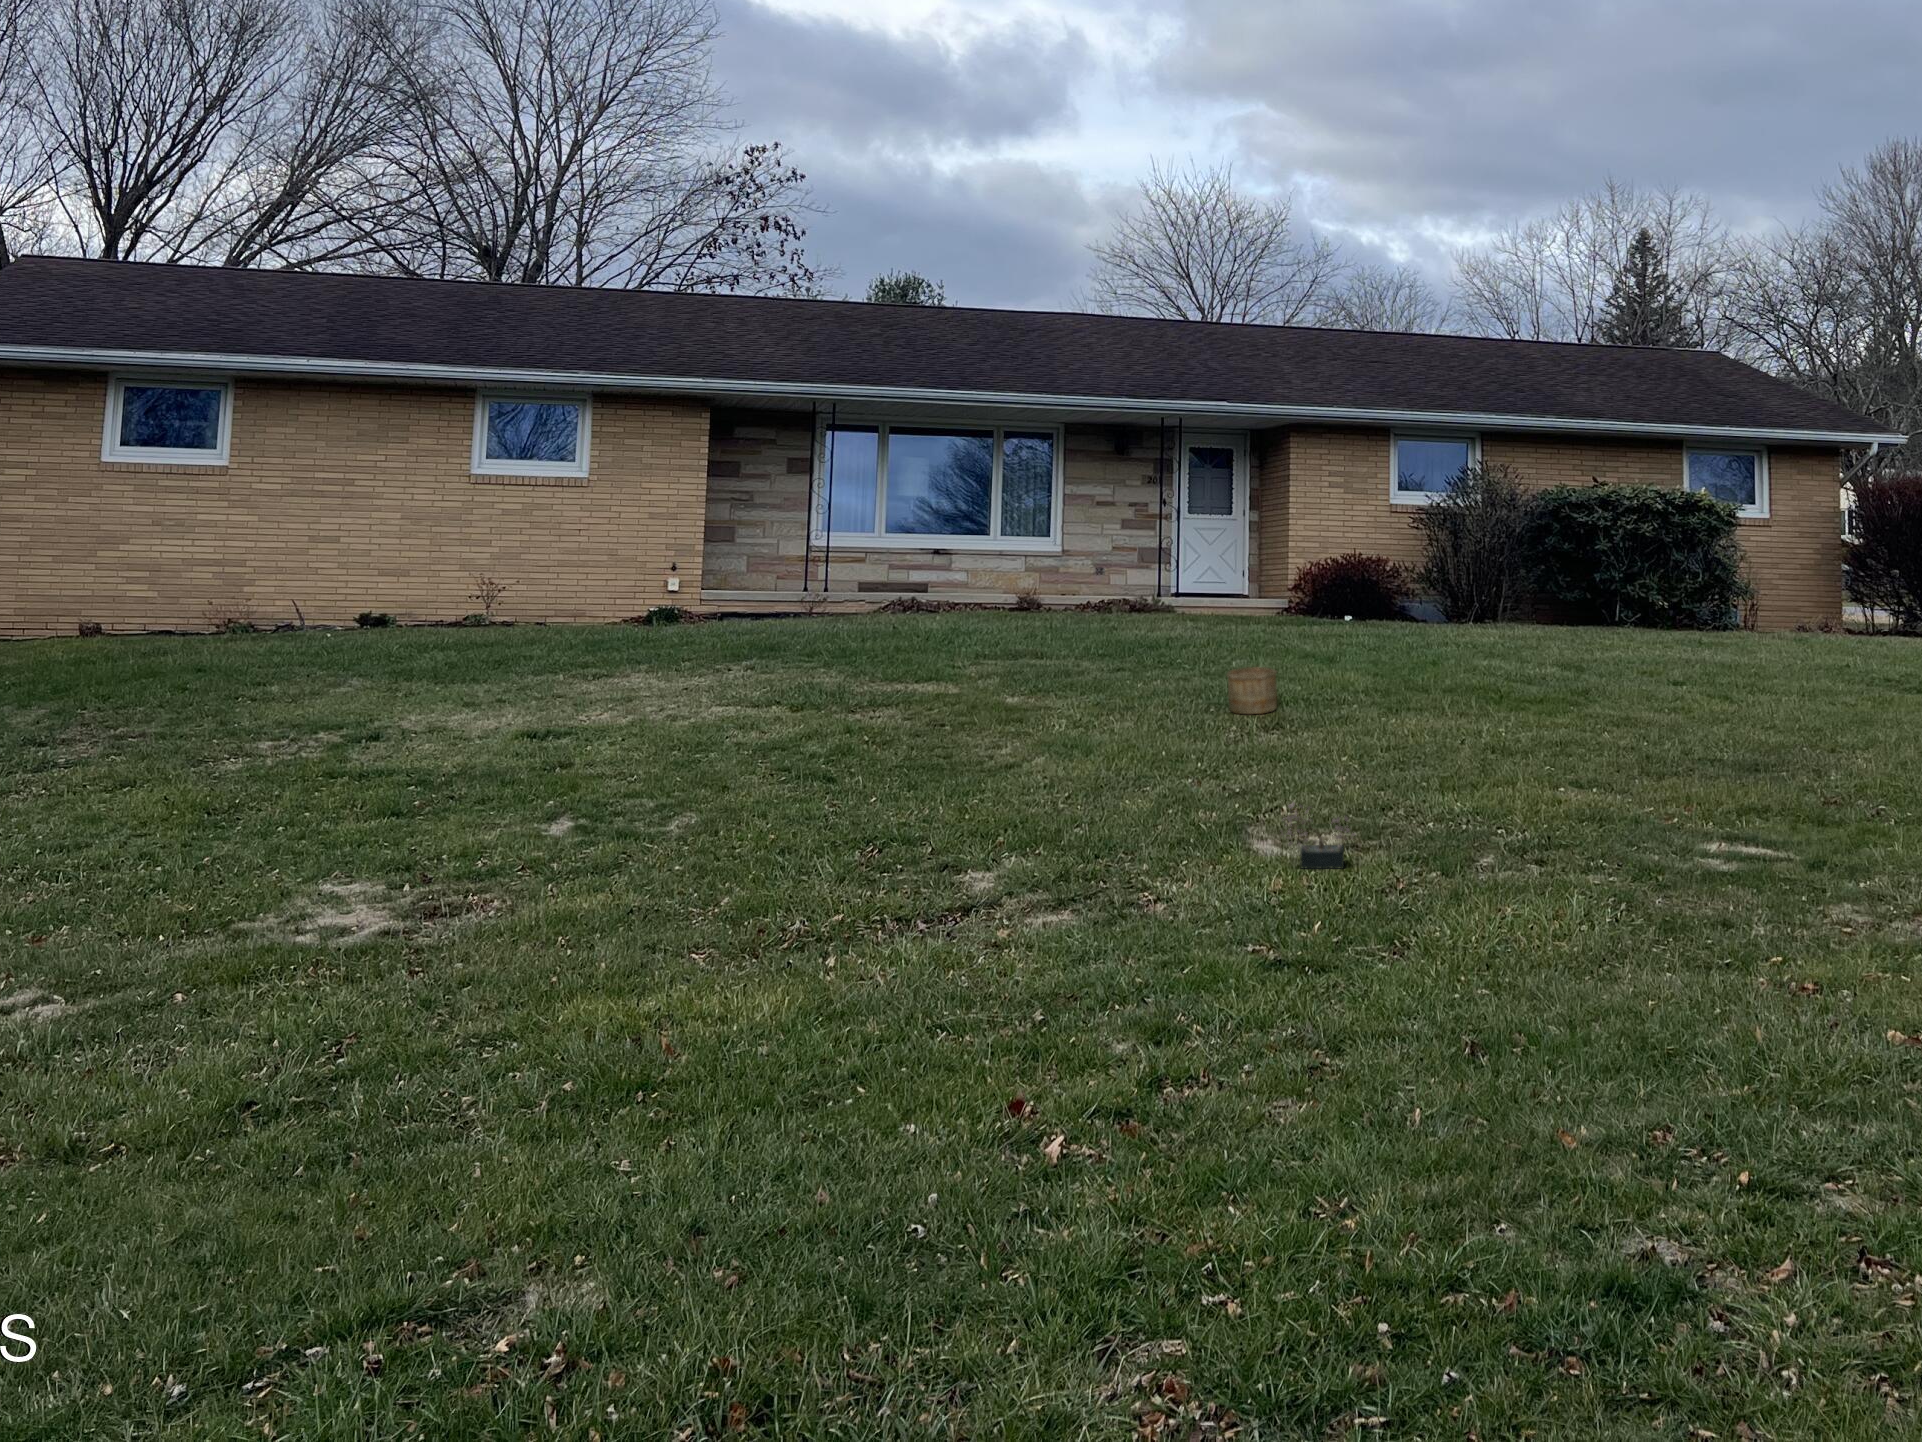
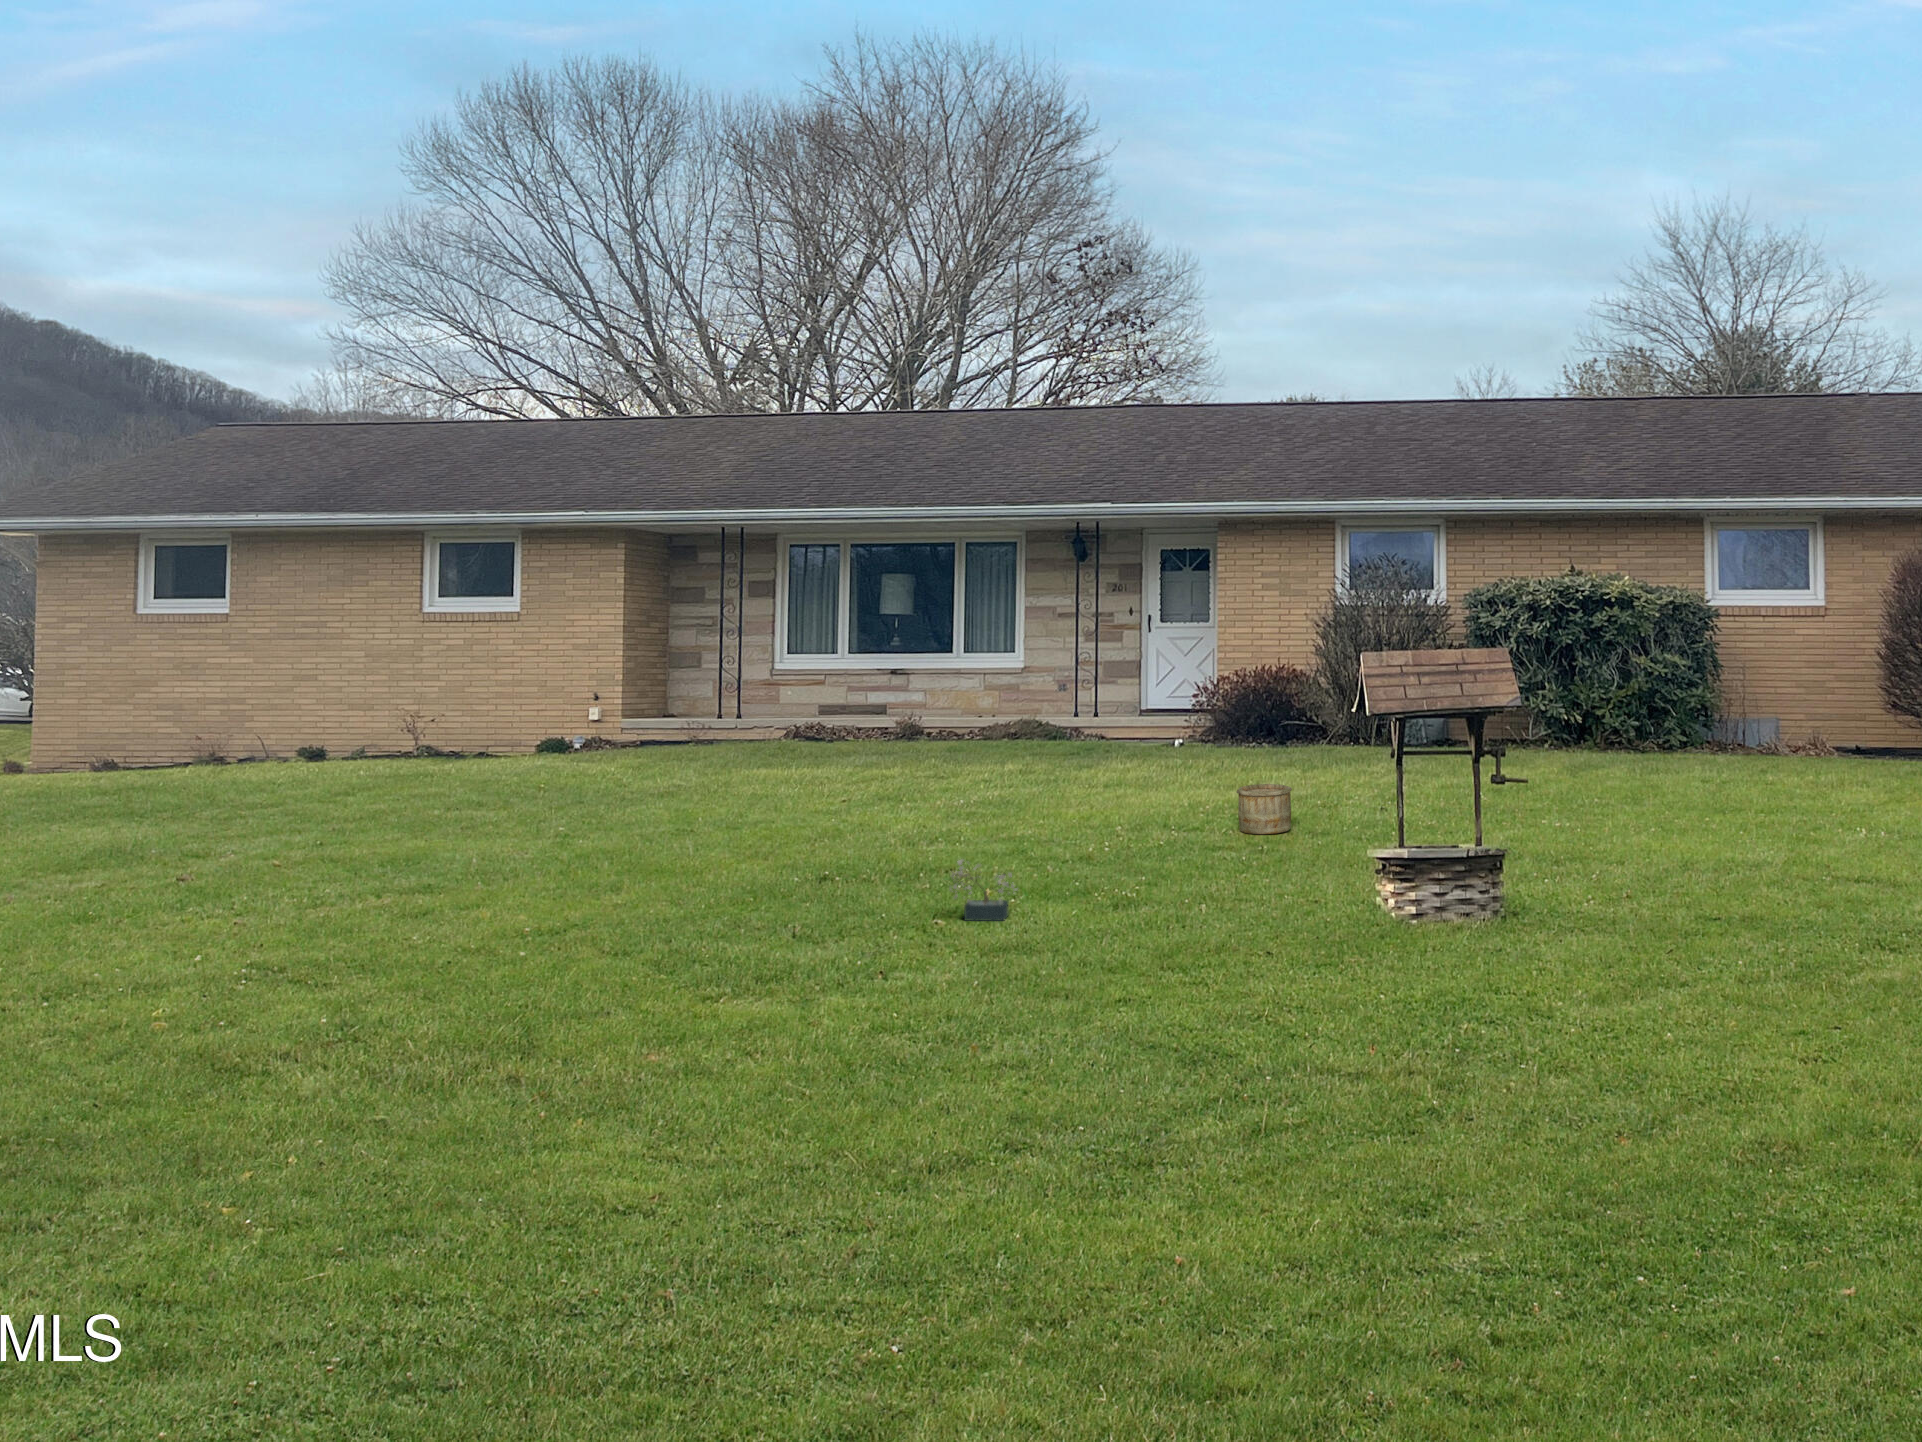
decorative plant: present [1283,803,1355,869] -> present [951,860,1017,921]

